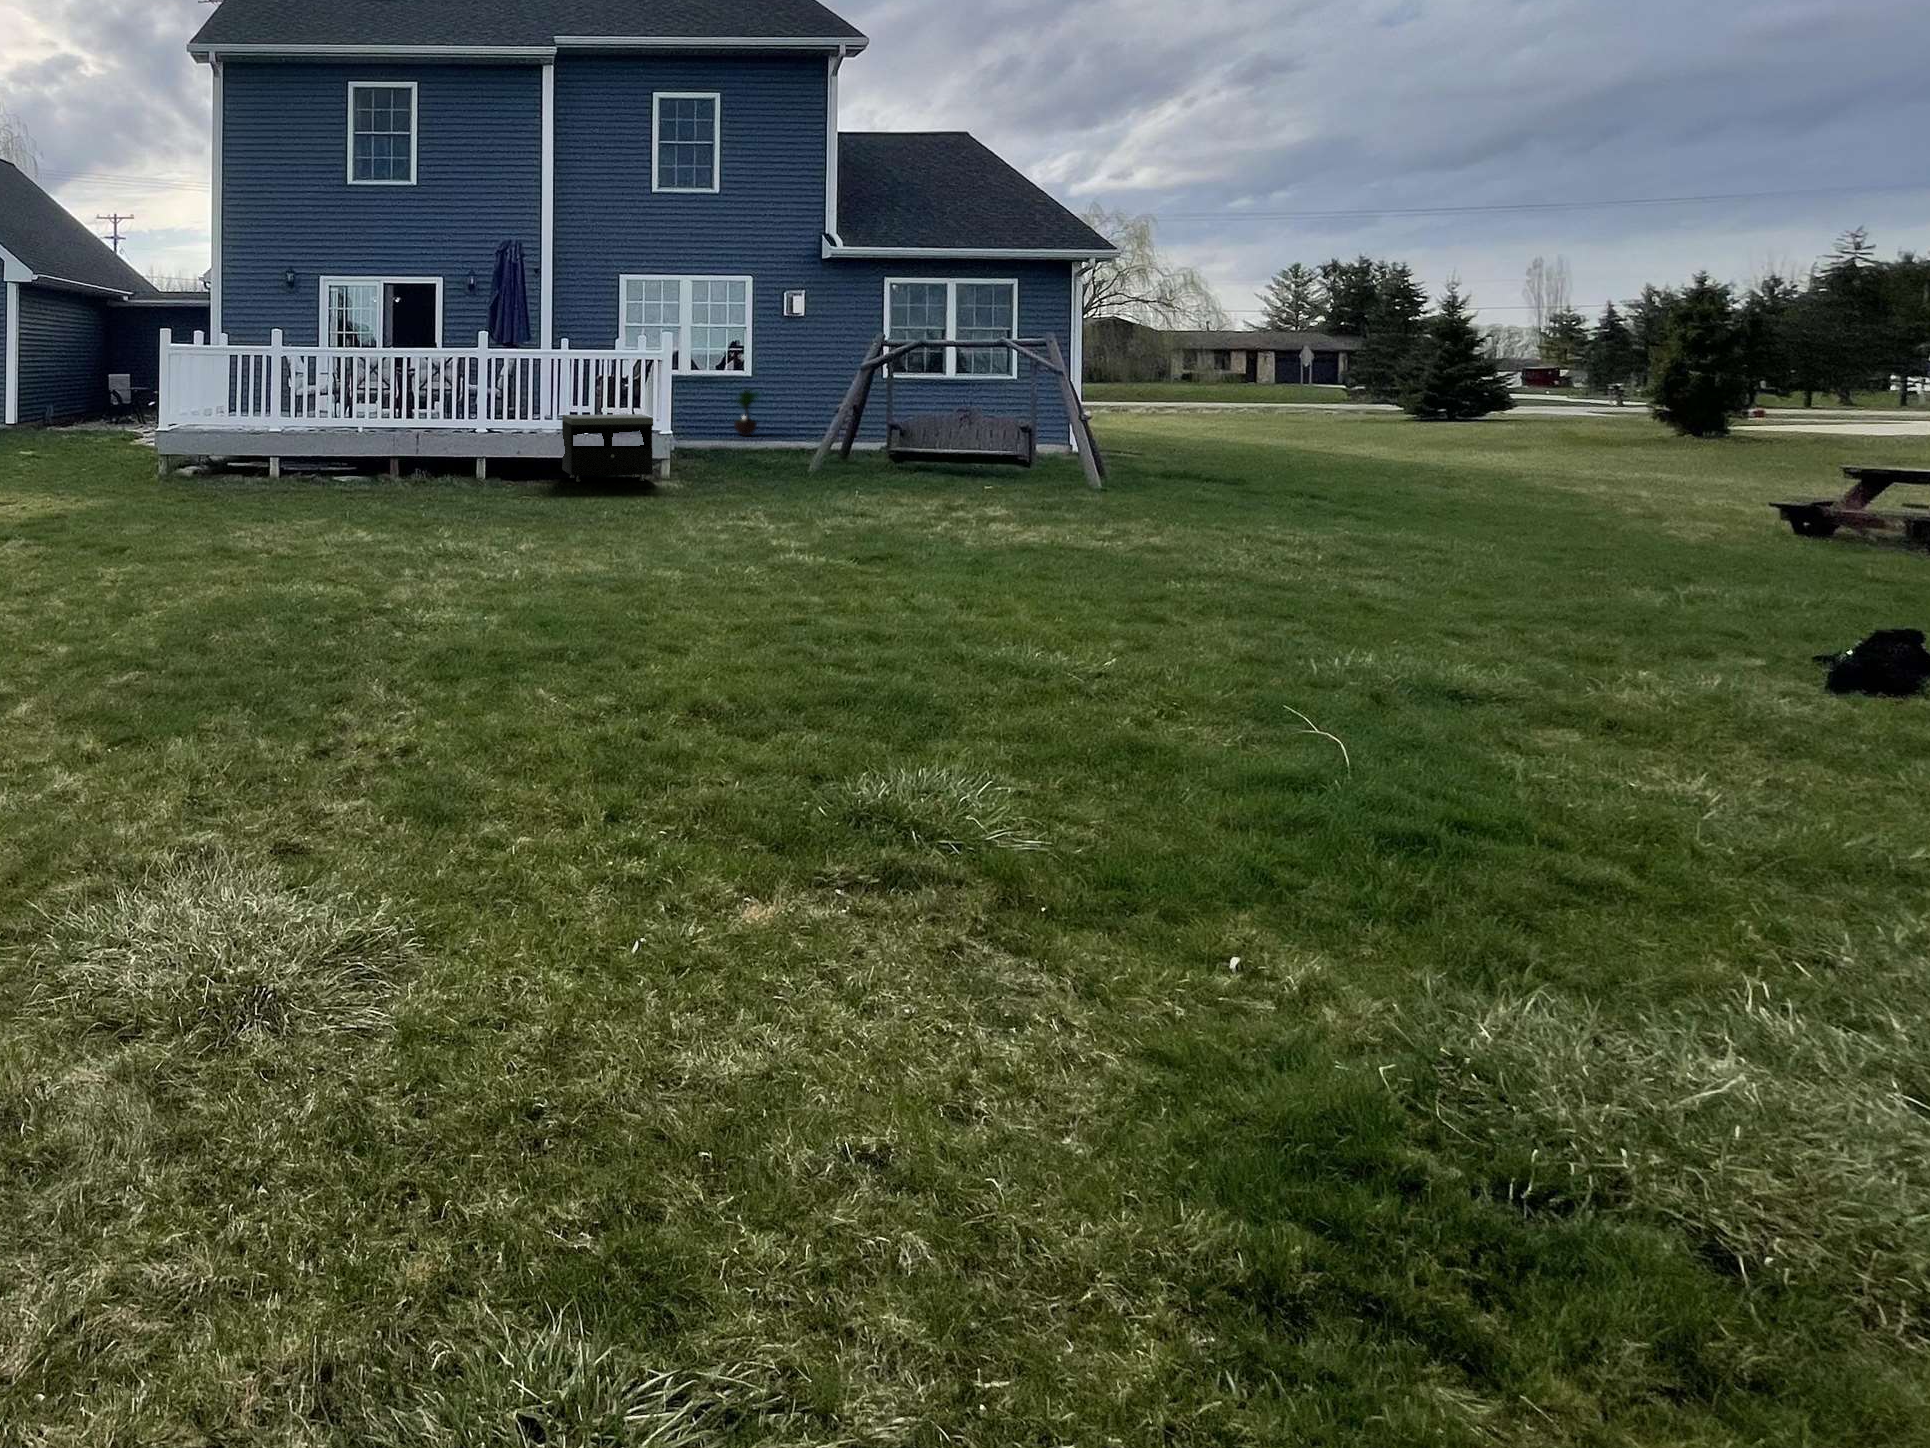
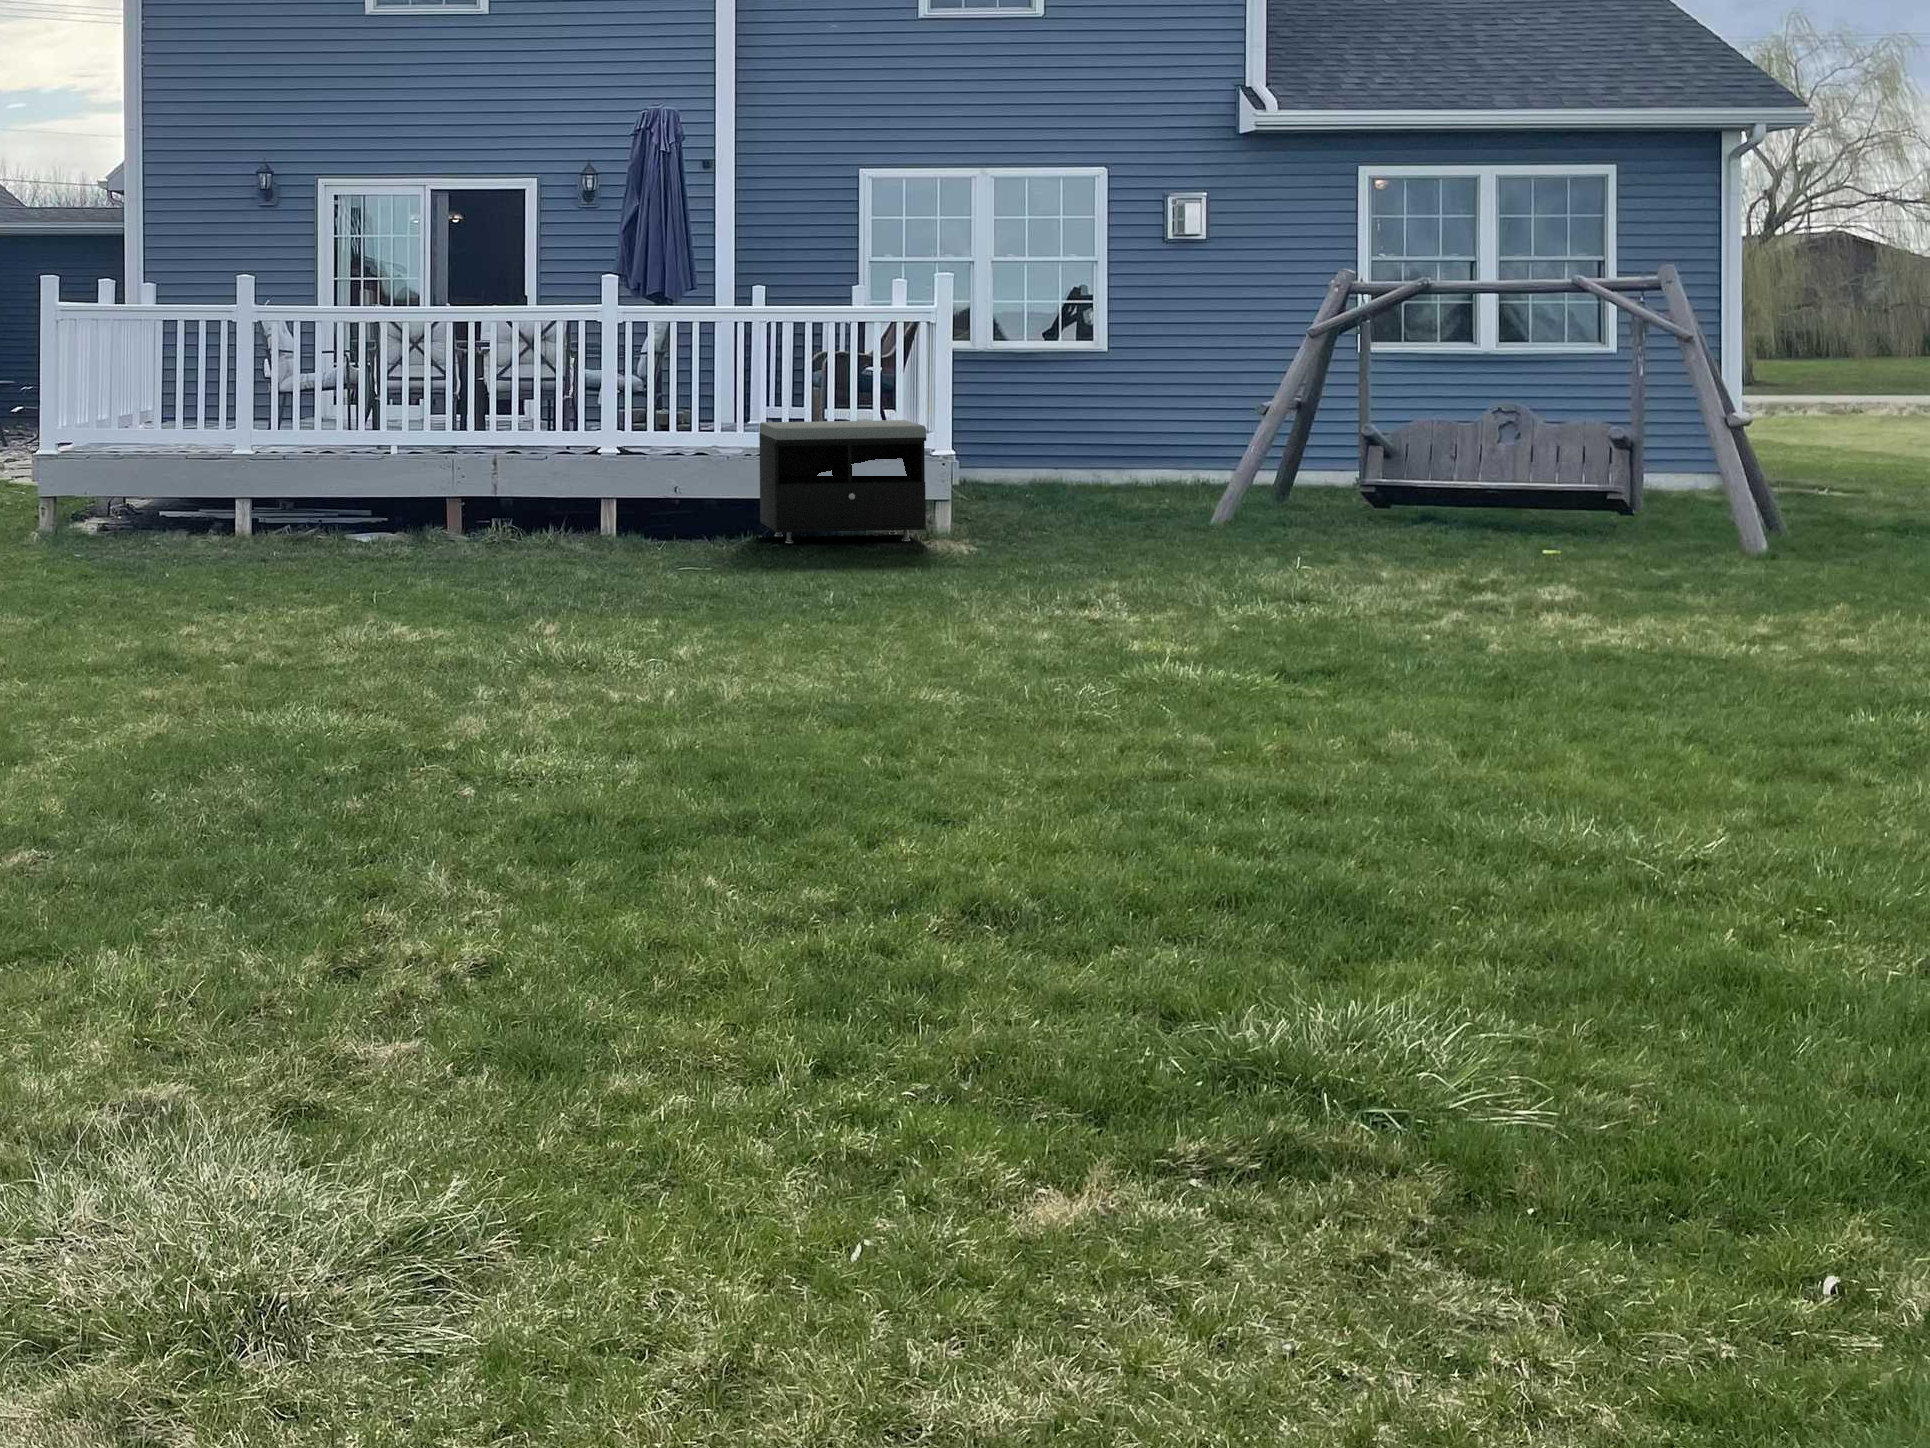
potted tree: present [734,388,758,436] -> none [1078,364,1136,460]

